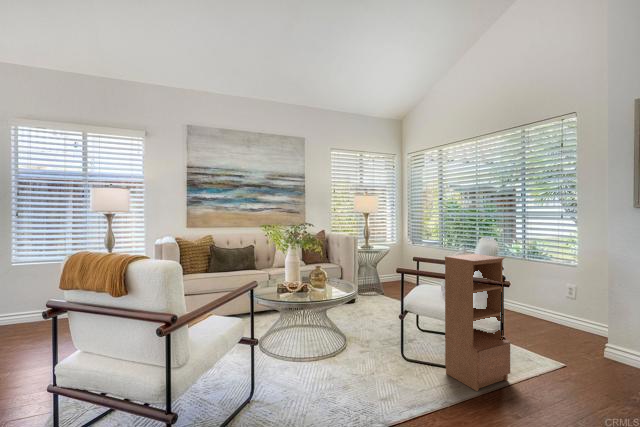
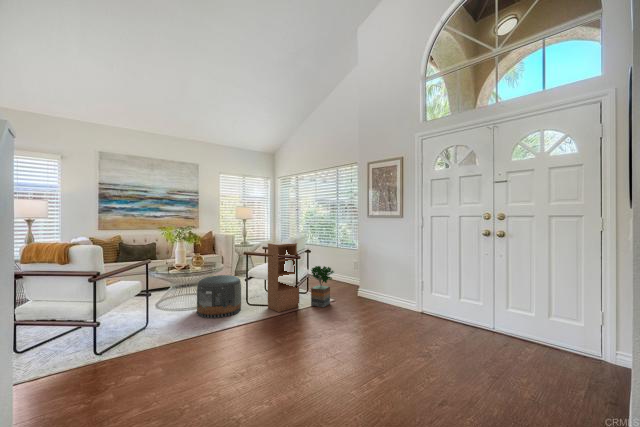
potted tree: none [524,301,586,388] -> present [311,266,334,307]
pouf: none [325,307,398,391] -> present [197,275,241,318]

